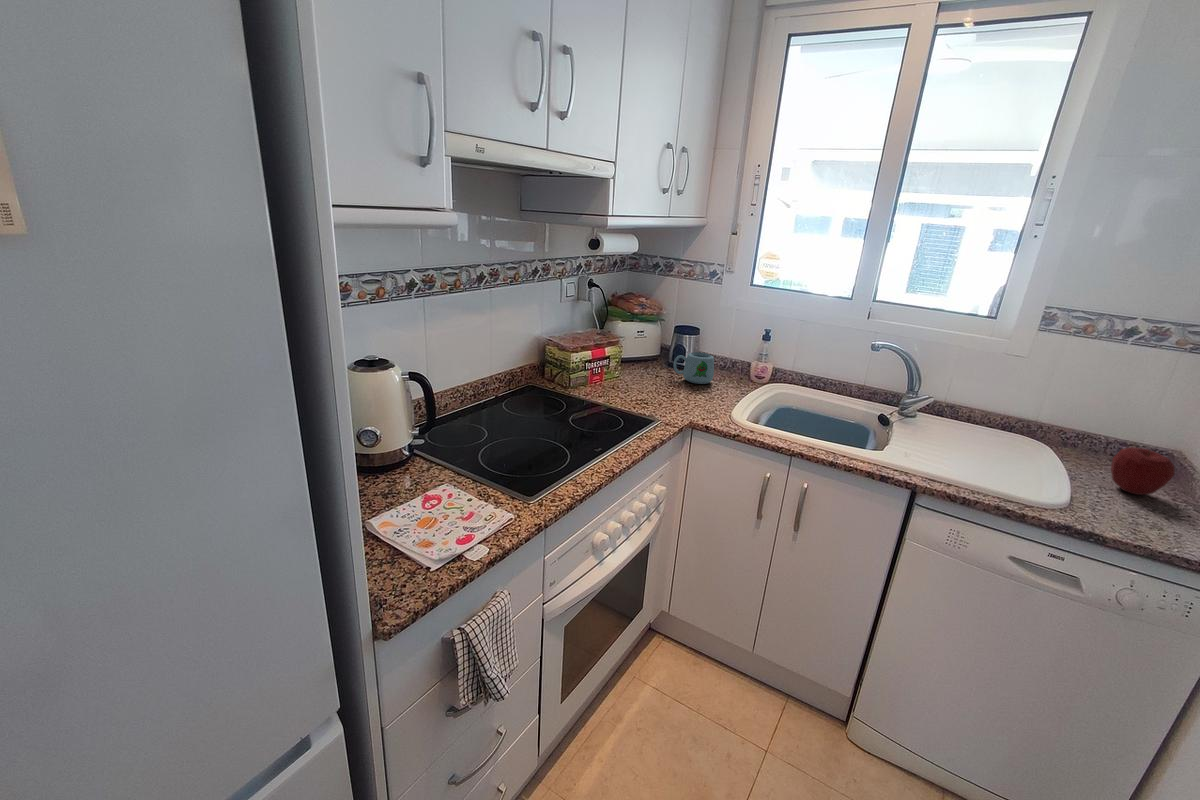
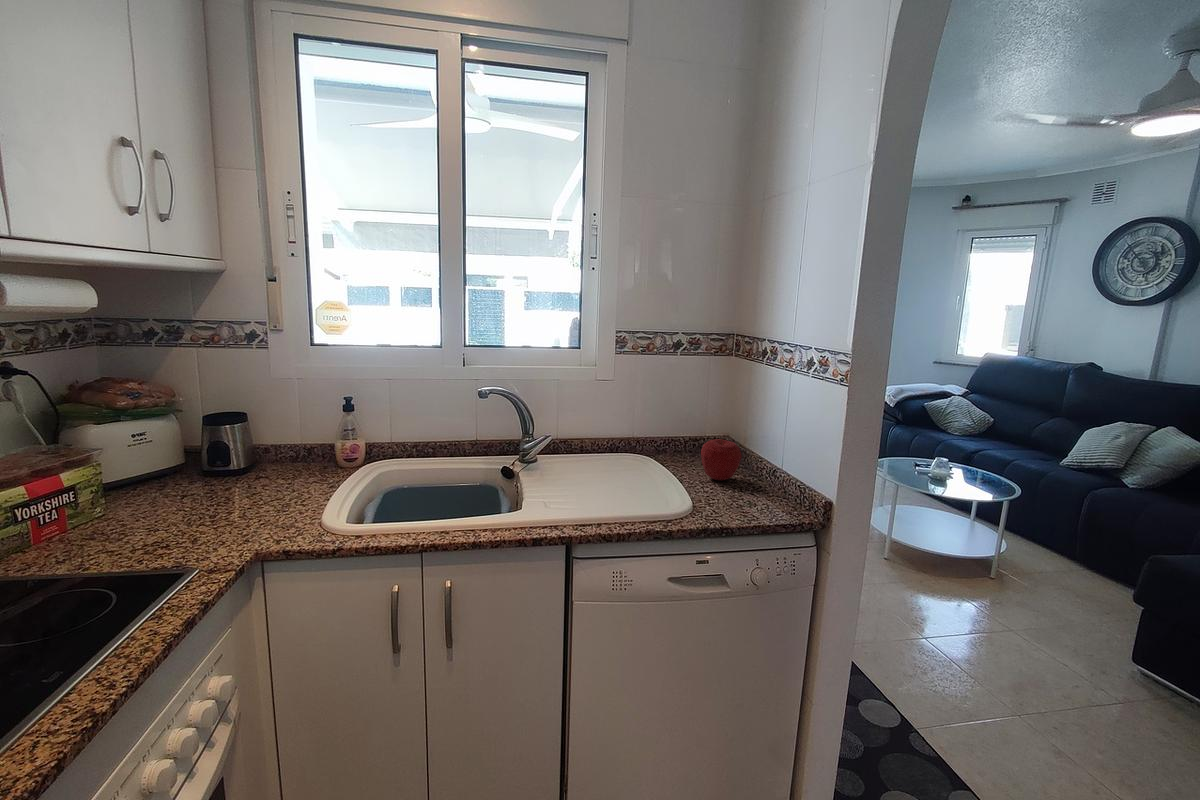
mug: present [673,352,714,384] -> none [211,445,283,492]

